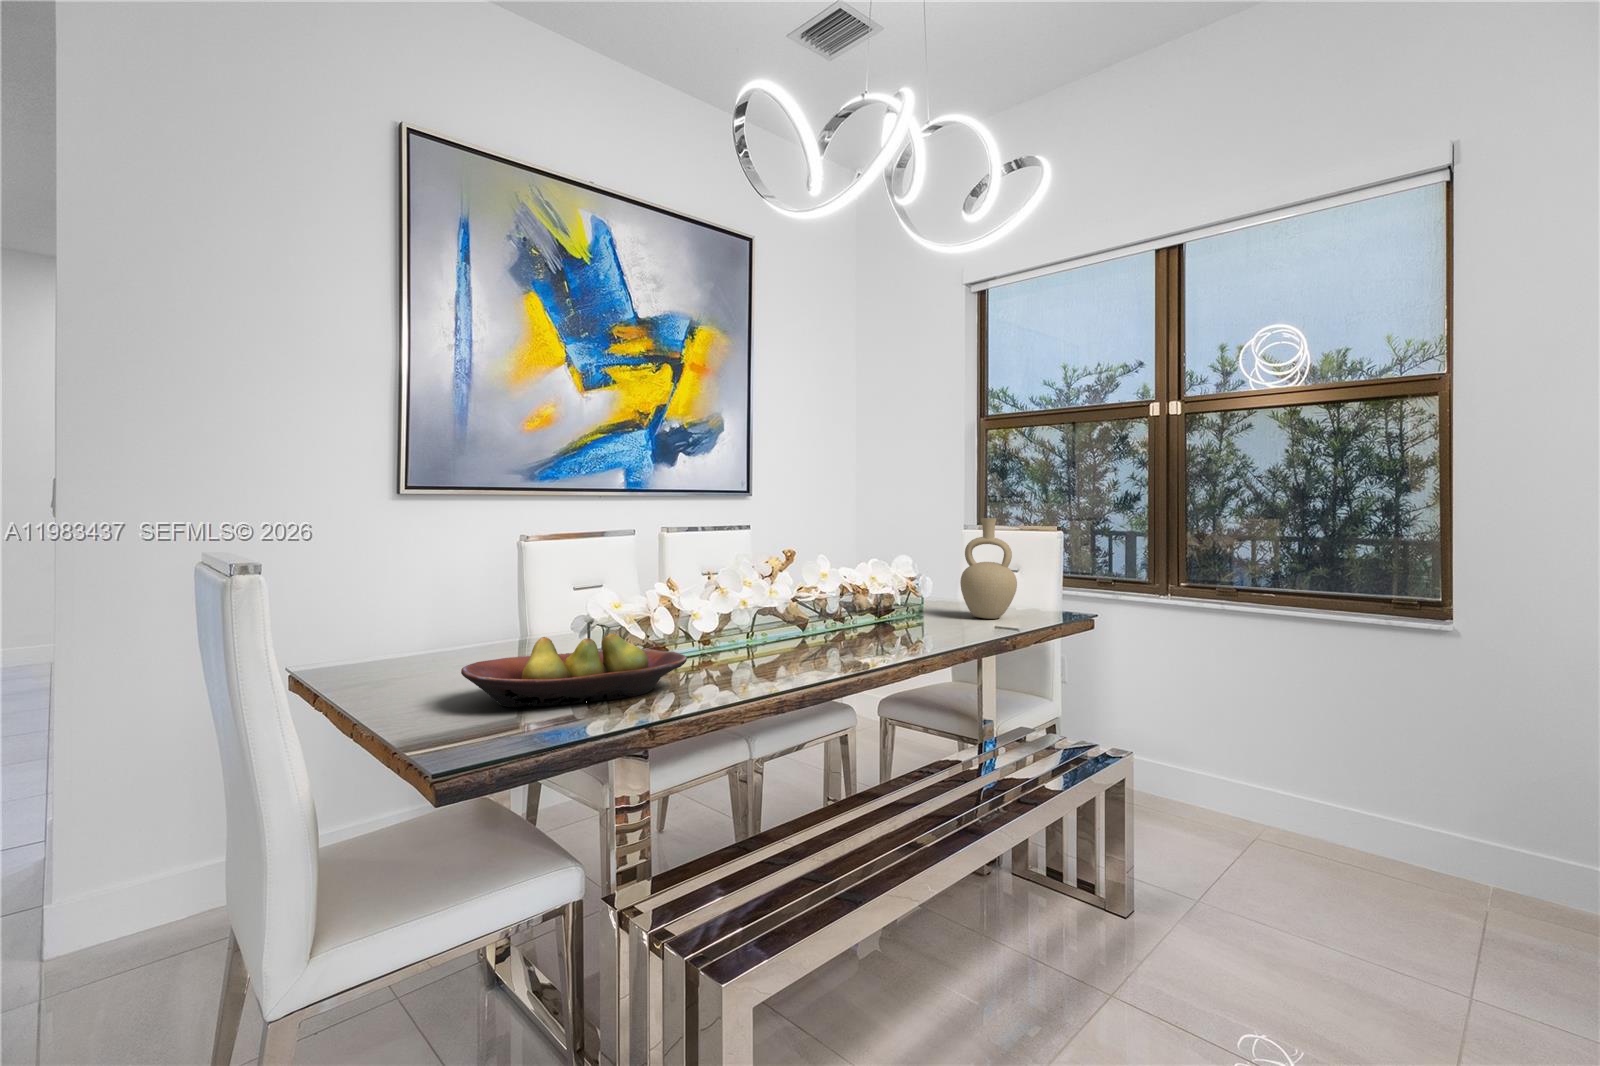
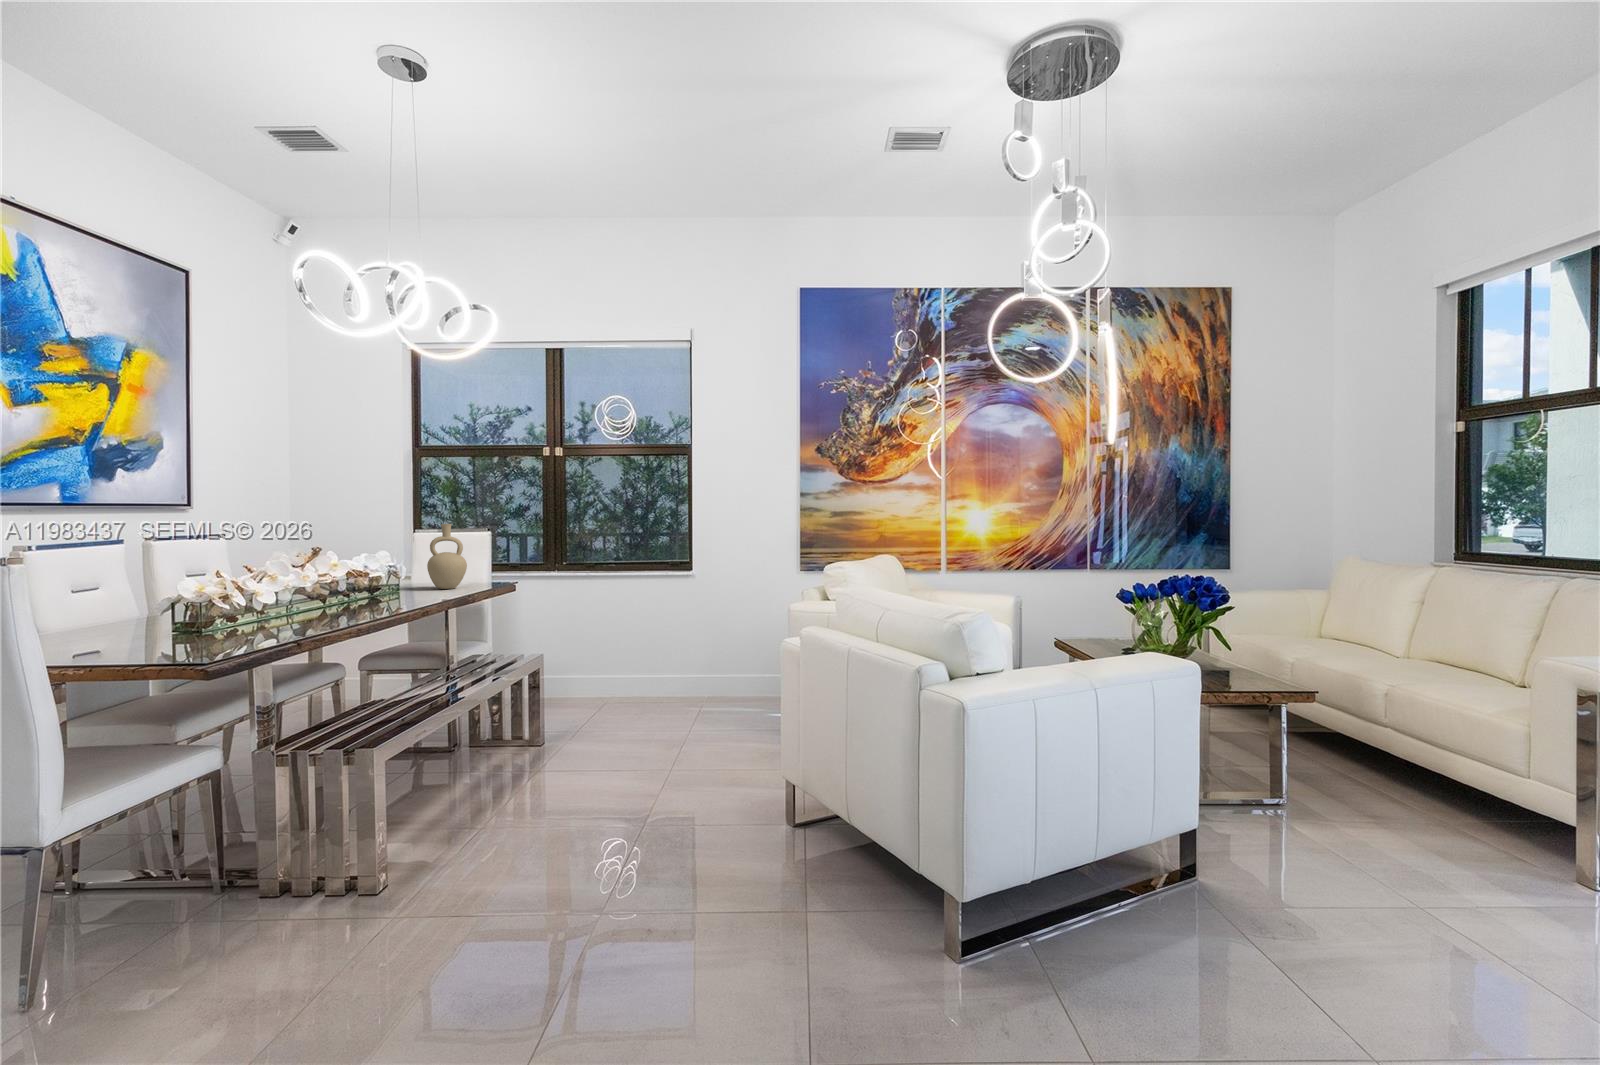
fruit bowl: present [461,633,687,707] -> none [116,604,283,654]

